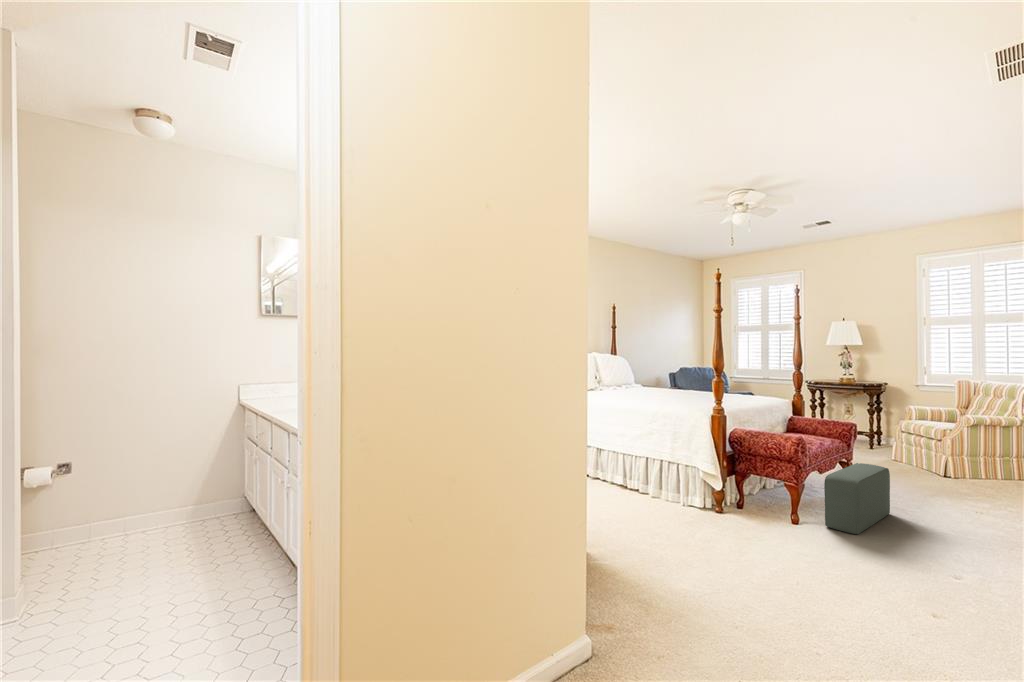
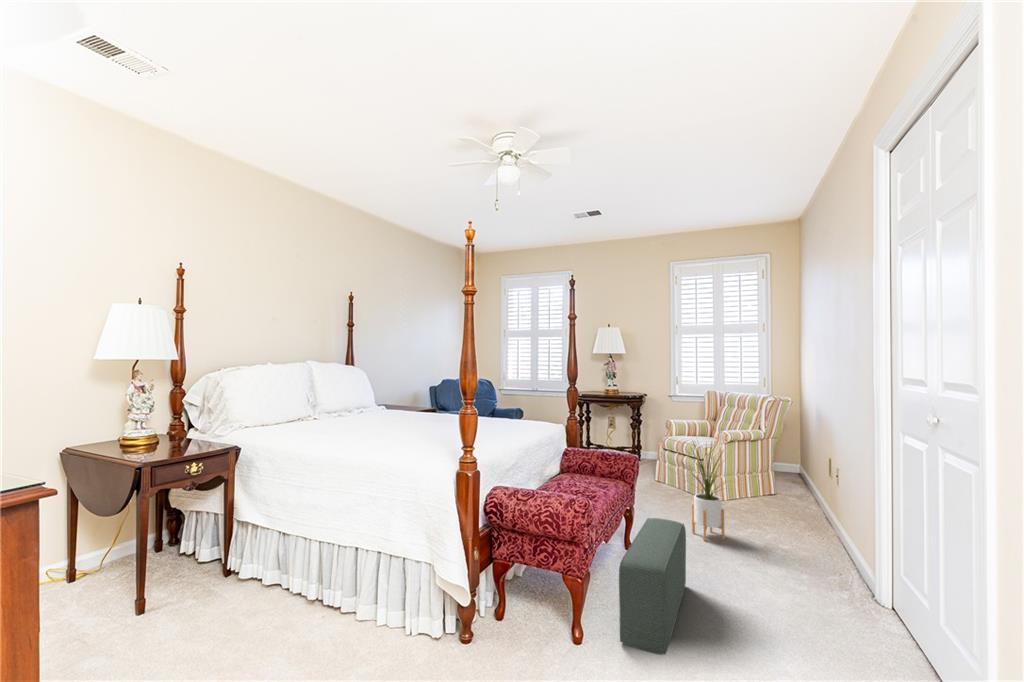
house plant: none [899,410,959,499] -> present [683,438,725,541]

